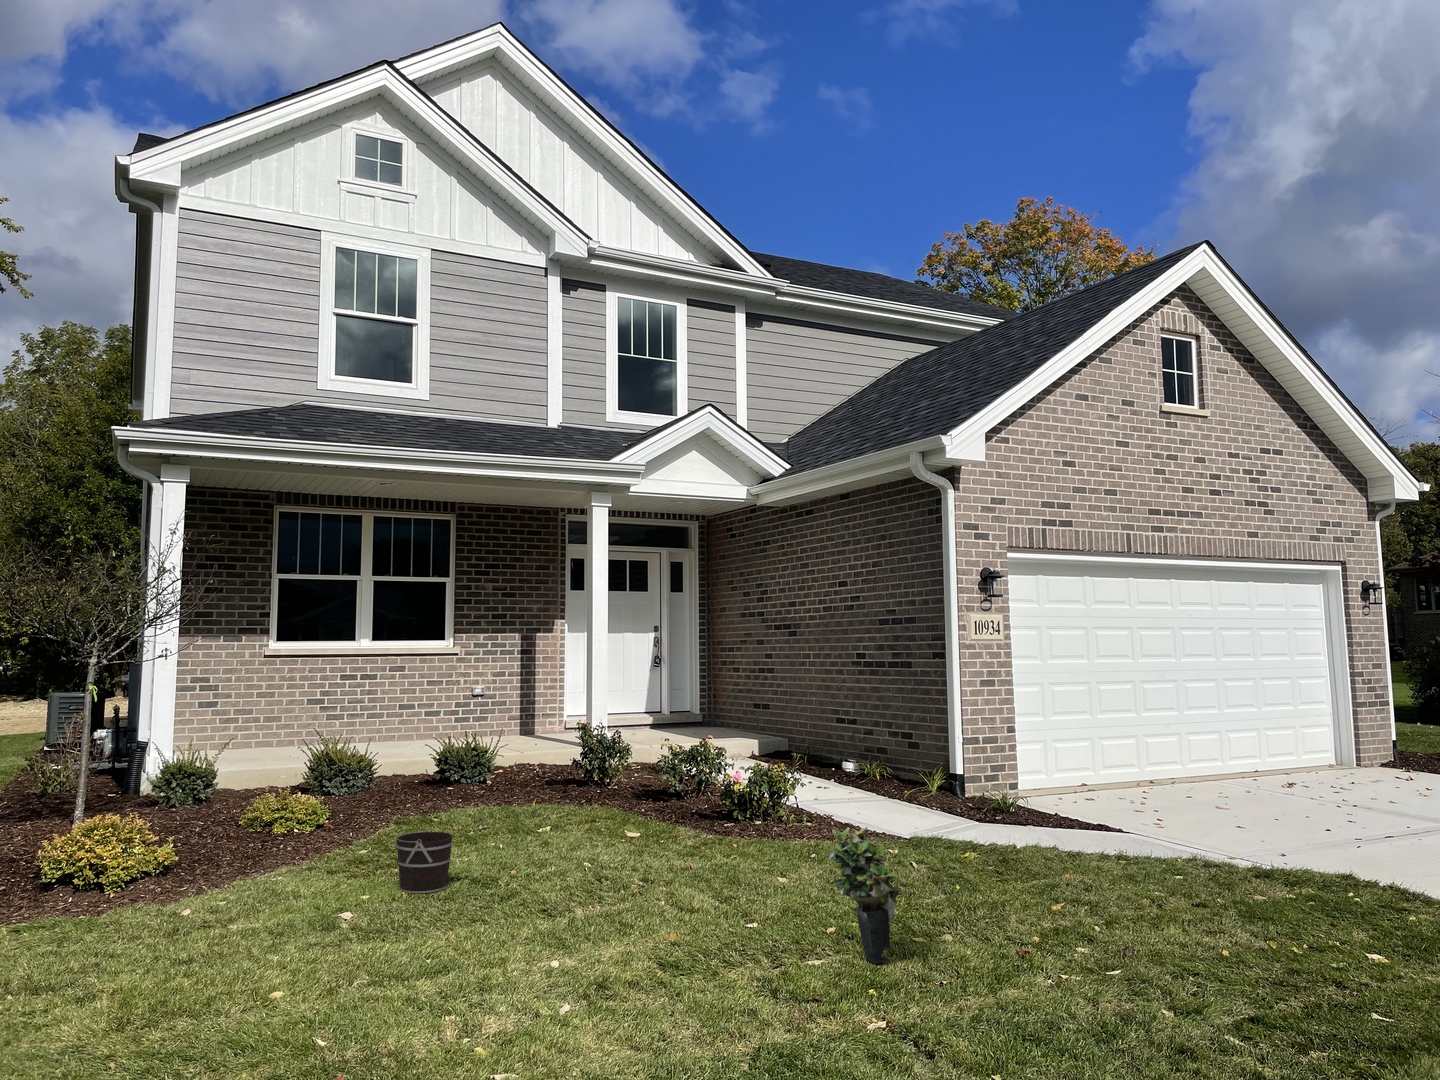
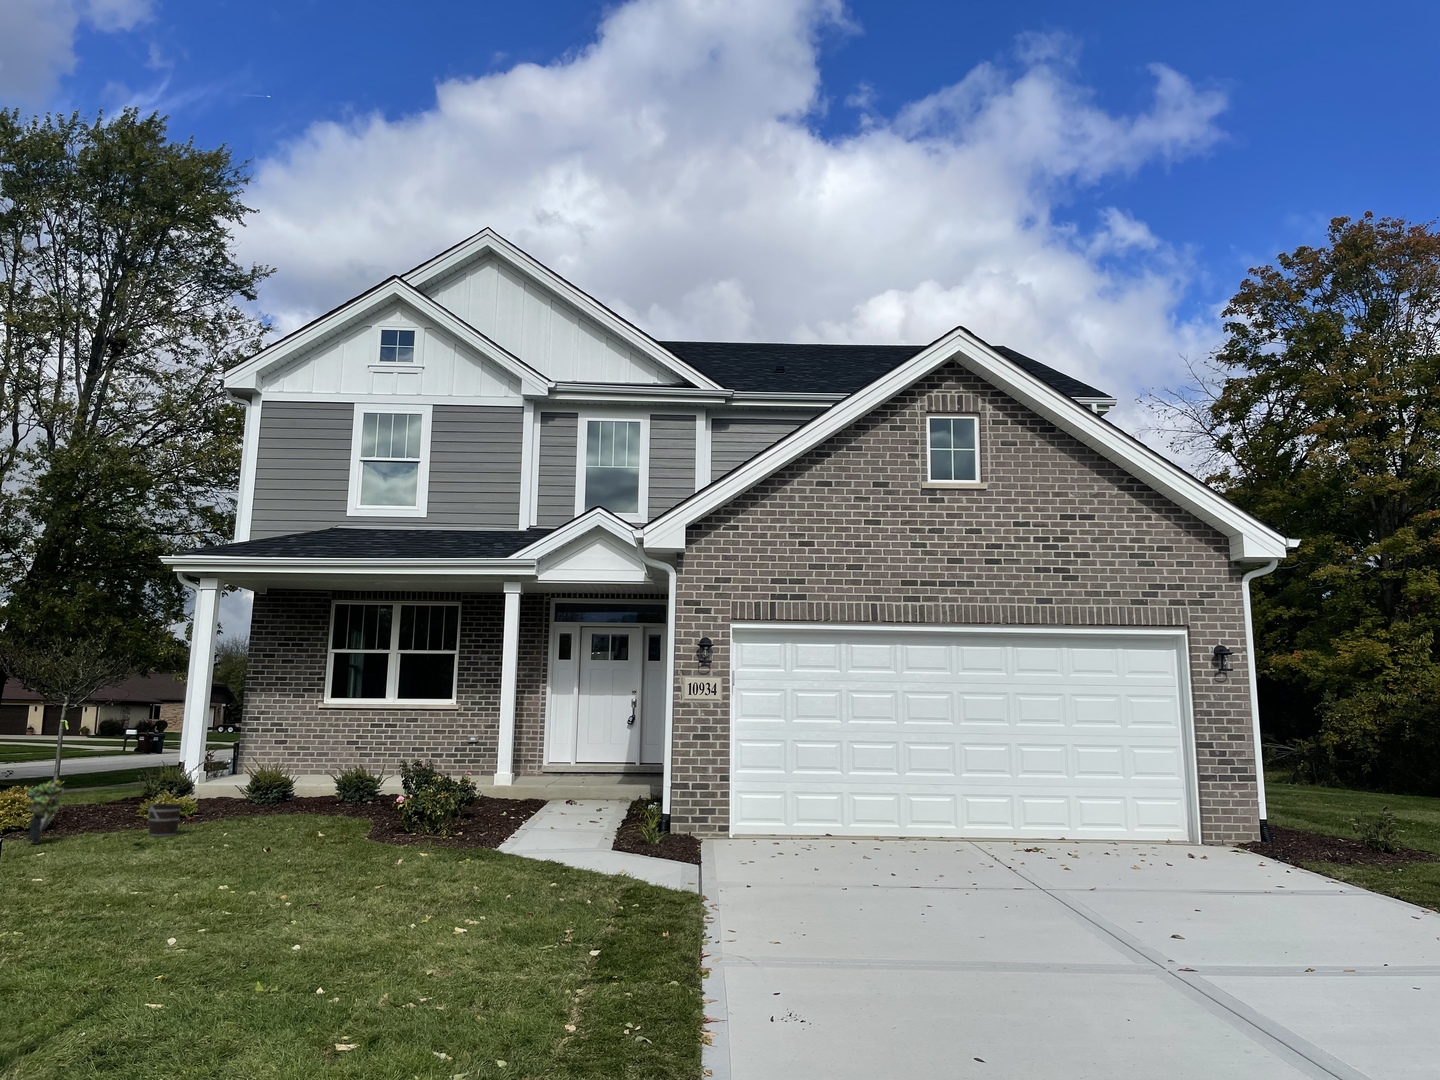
potted plant: present [829,827,901,964] -> present [26,780,63,844]

